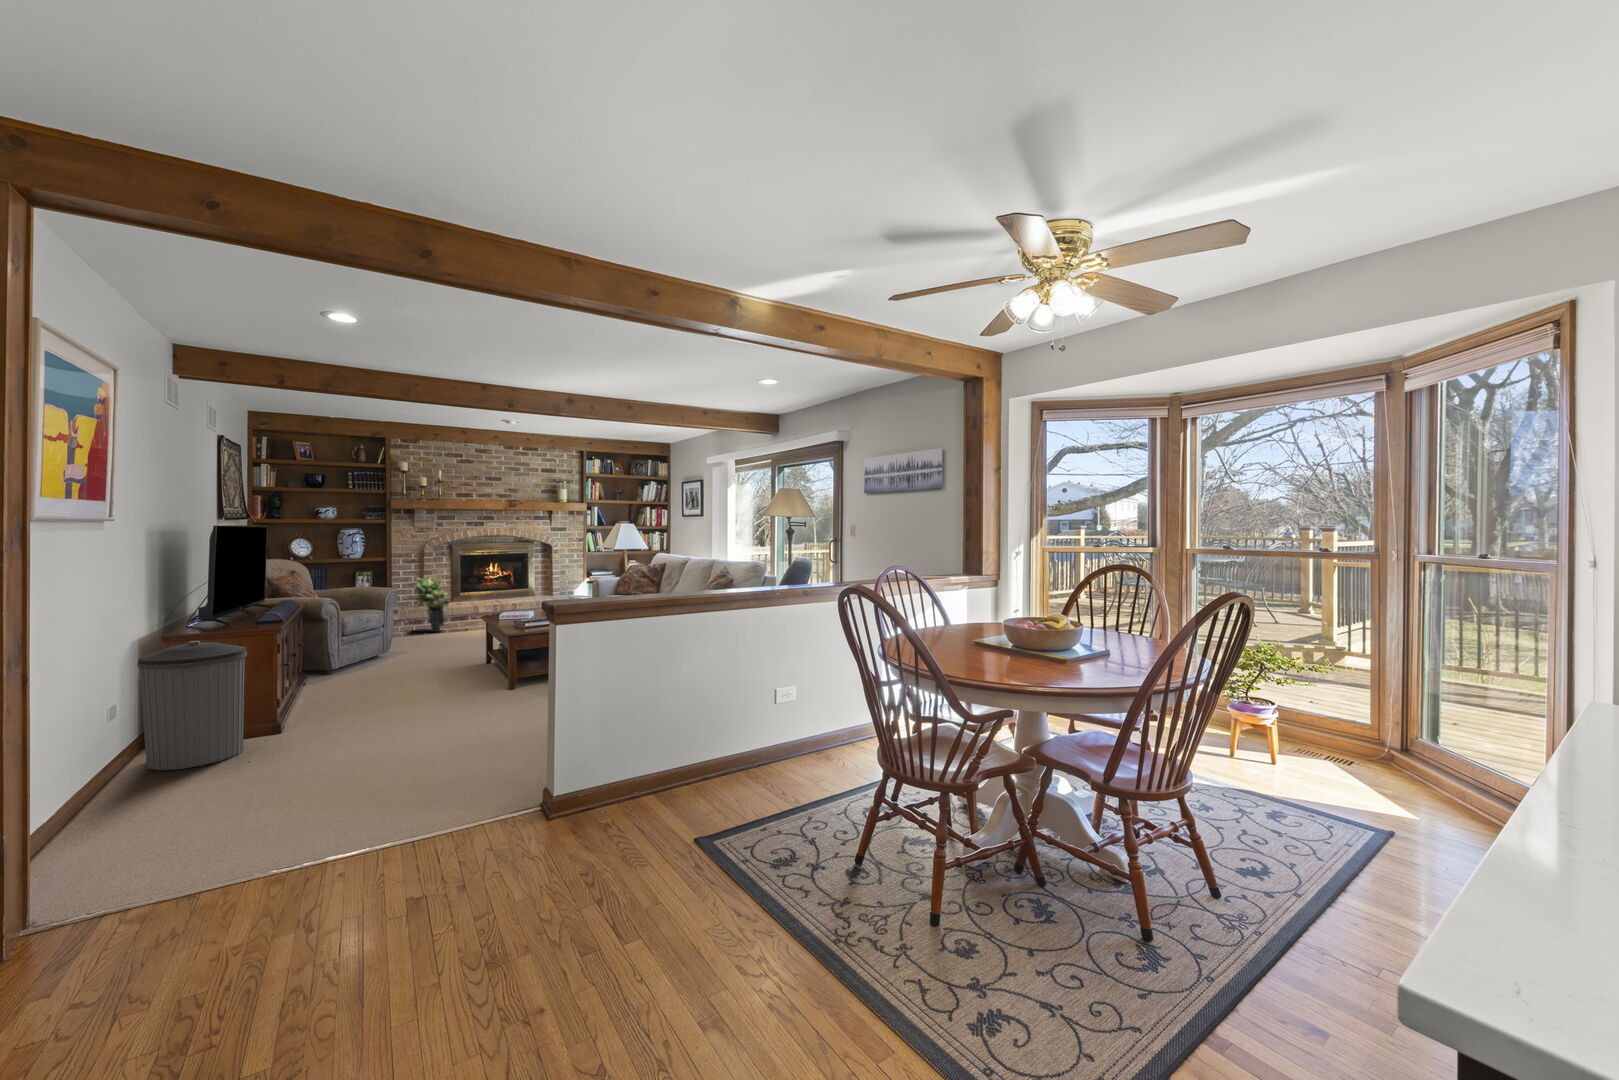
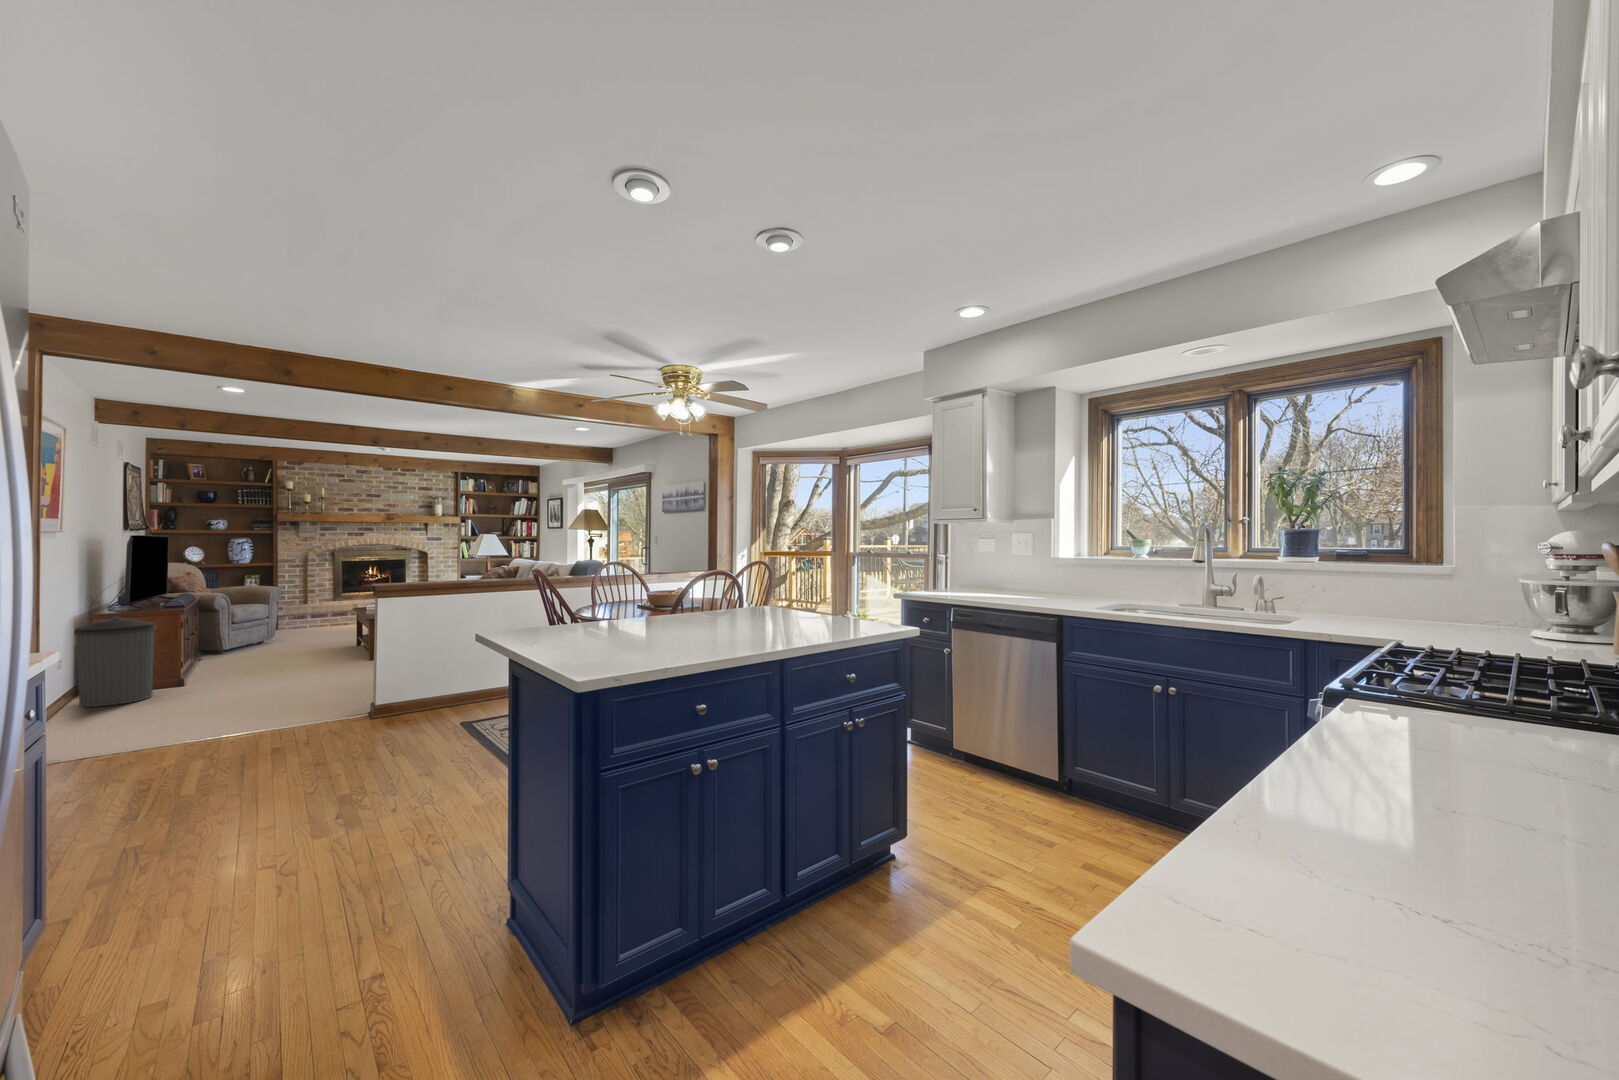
potted plant: present [414,577,450,632] -> none [297,579,332,626]

